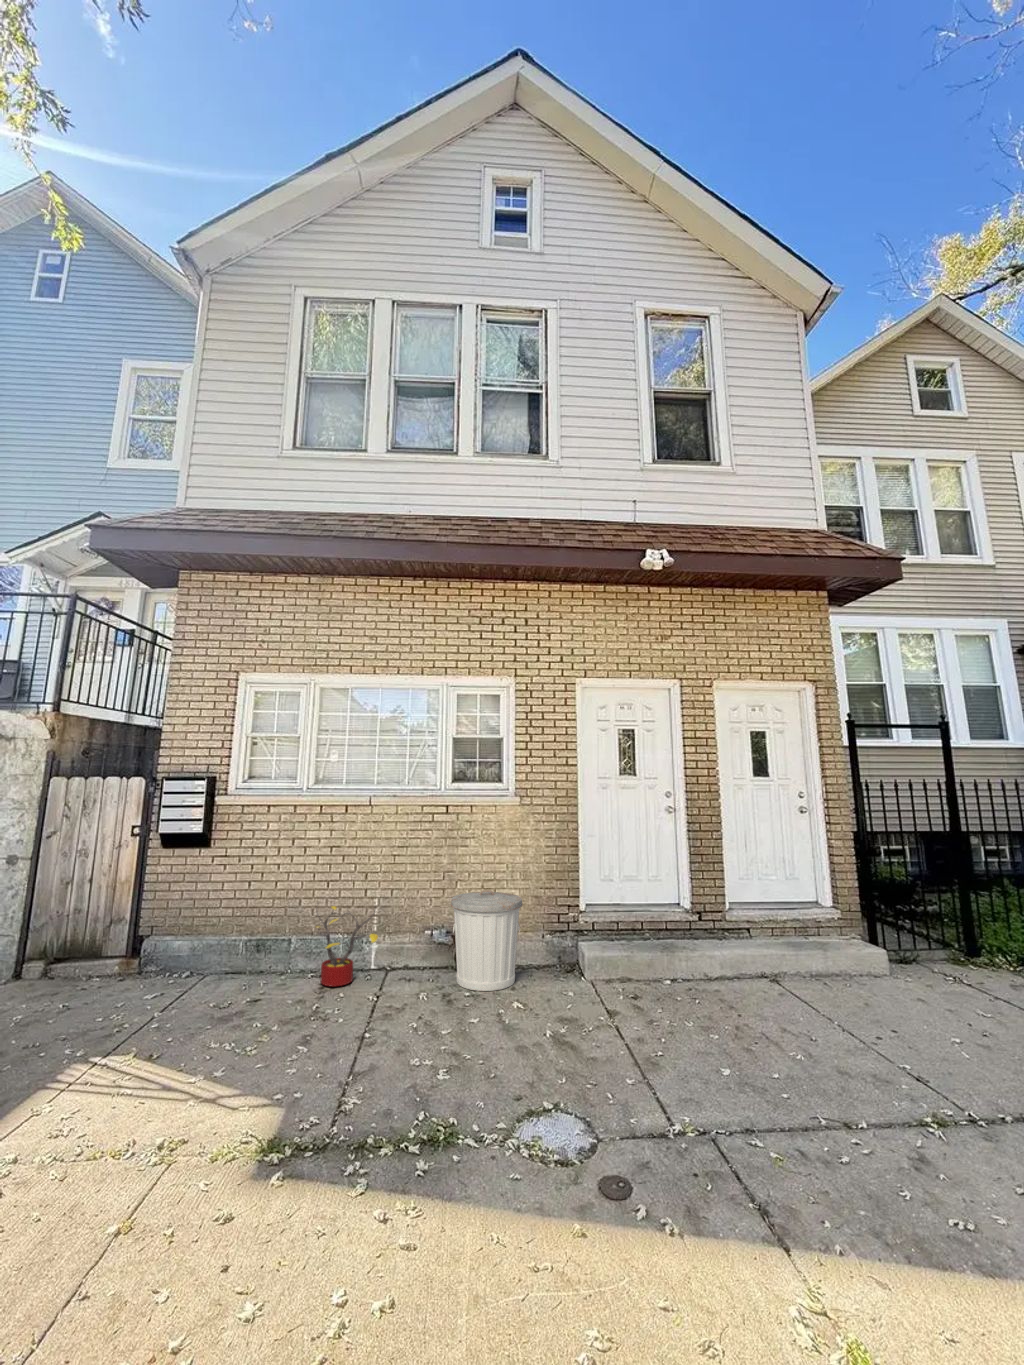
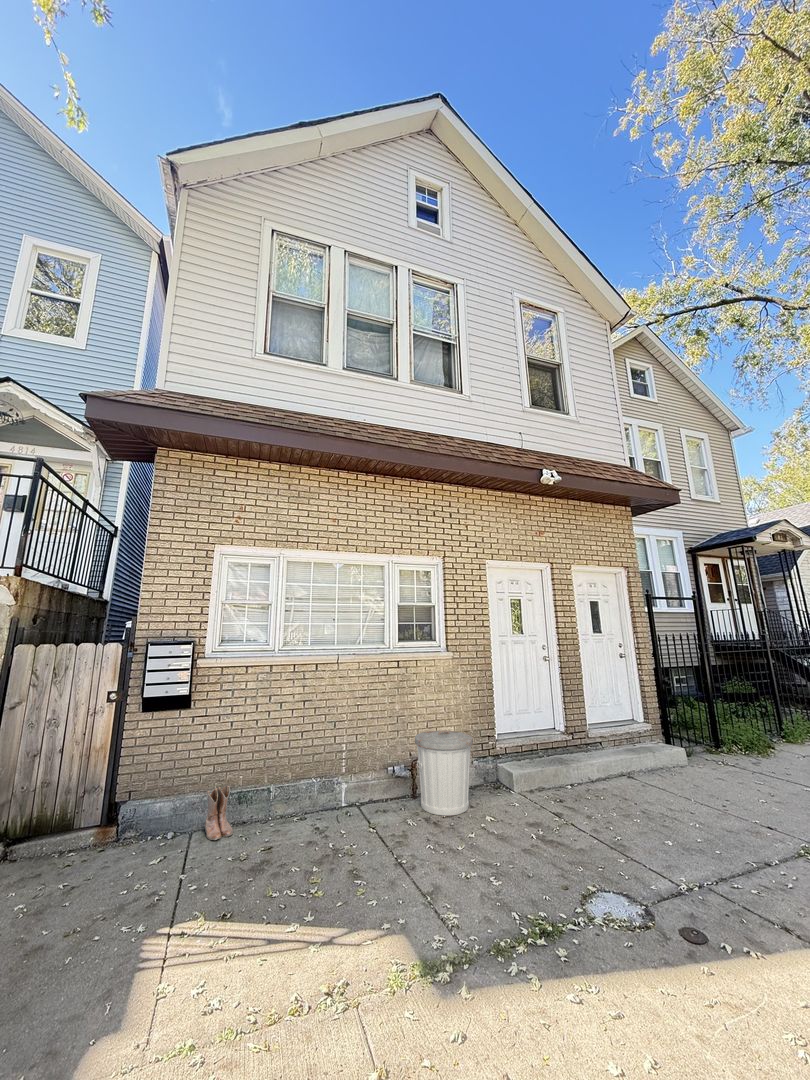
decorative plant: present [316,906,378,986] -> none [294,751,365,829]
boots: none [215,930,245,983] -> present [205,786,233,840]

